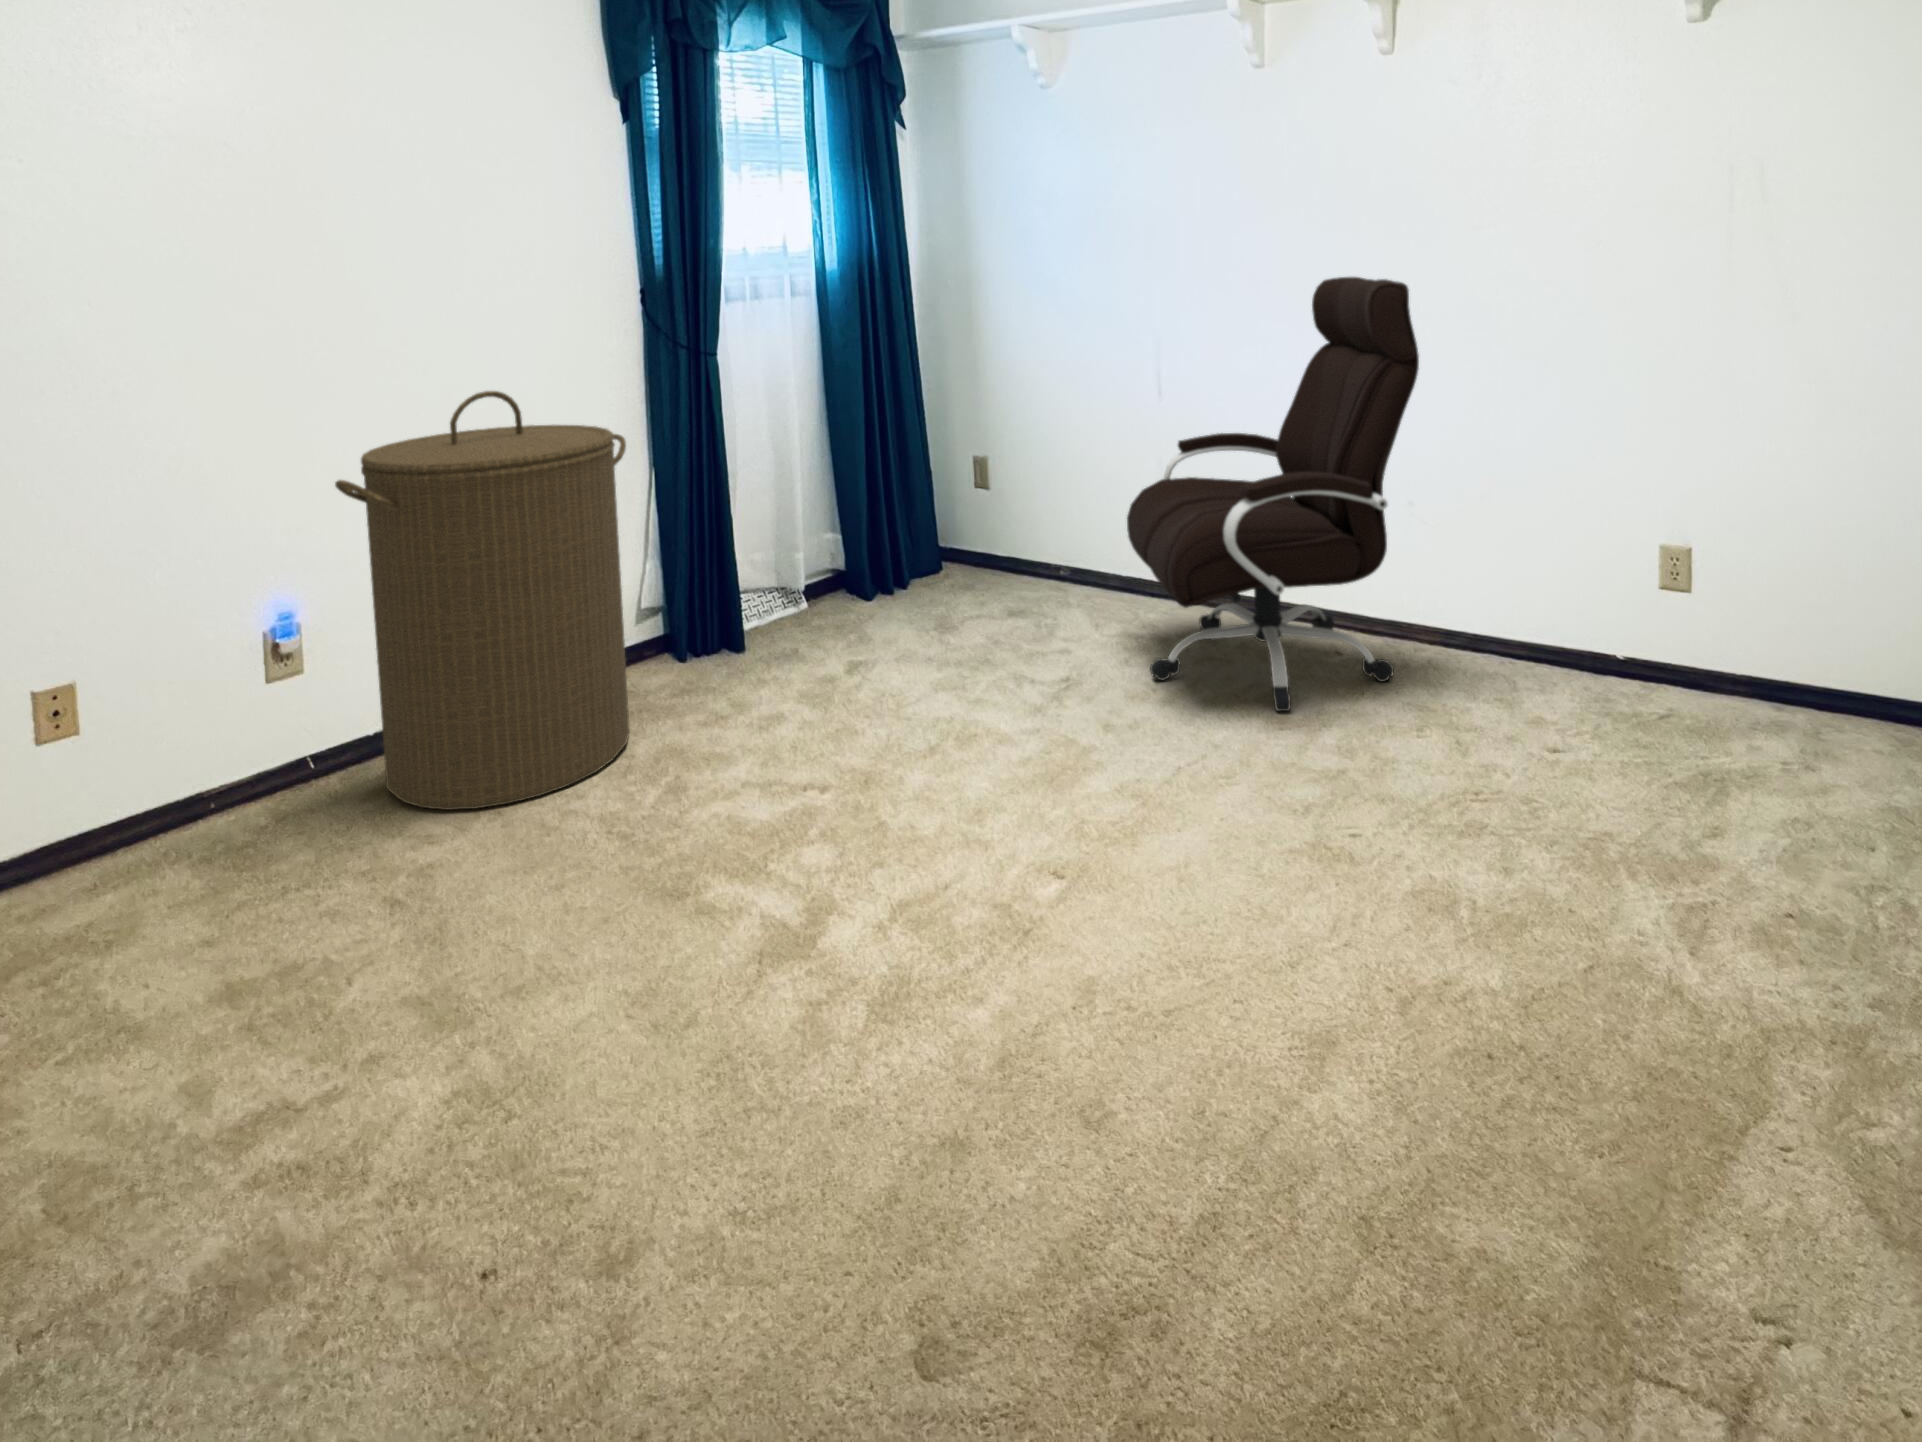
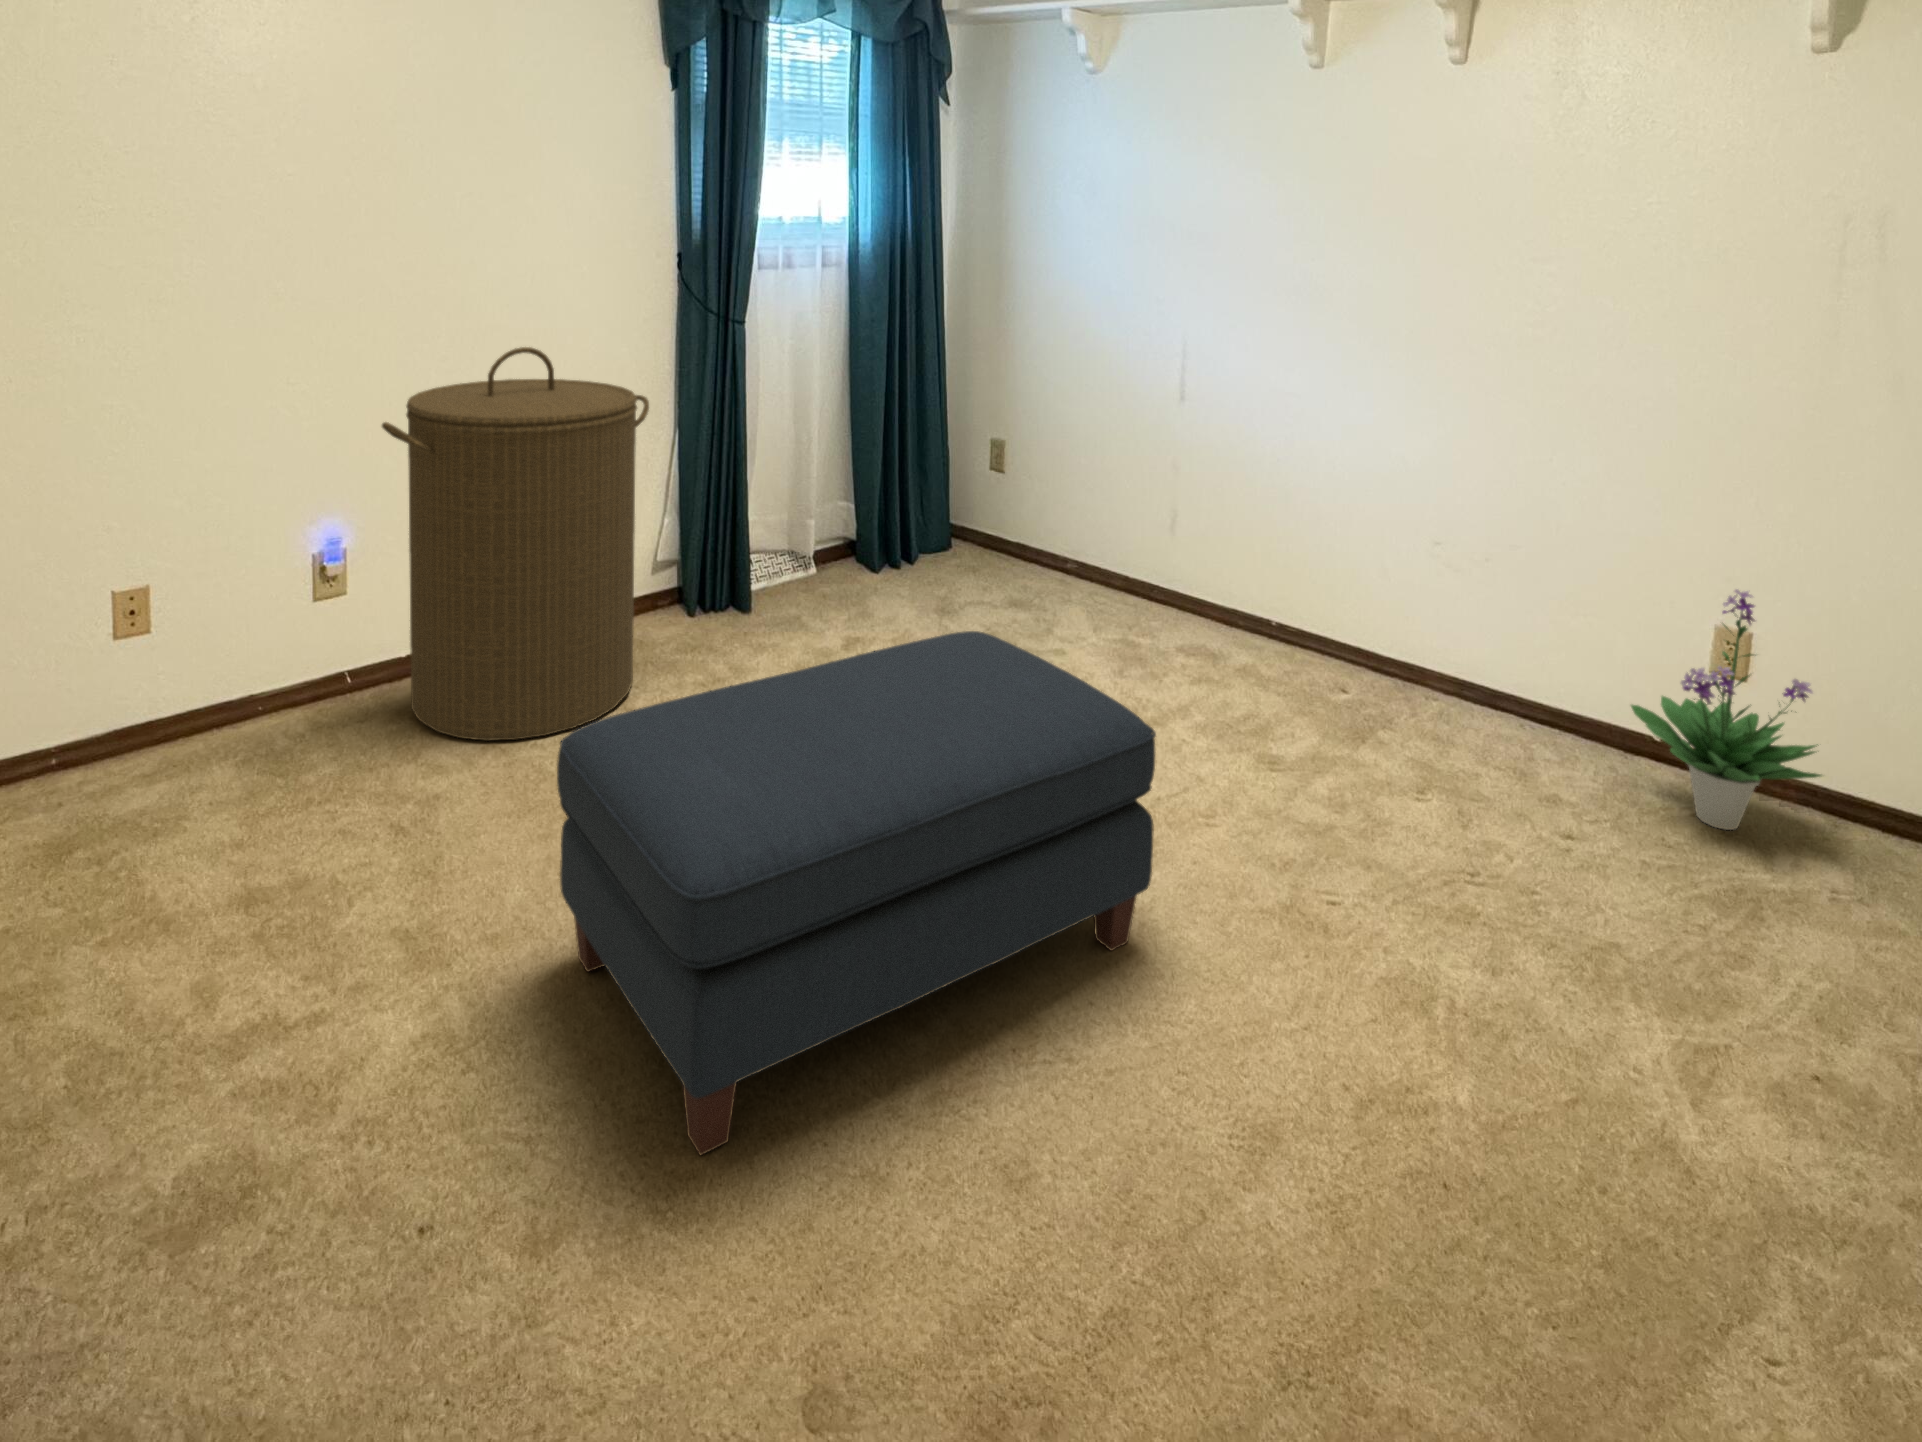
office chair: present [1127,277,1419,711] -> none [1132,298,1457,749]
potted plant: none [1598,506,1770,727] -> present [1631,589,1821,830]
ottoman: none [578,622,1187,1155] -> present [557,631,1156,1155]

